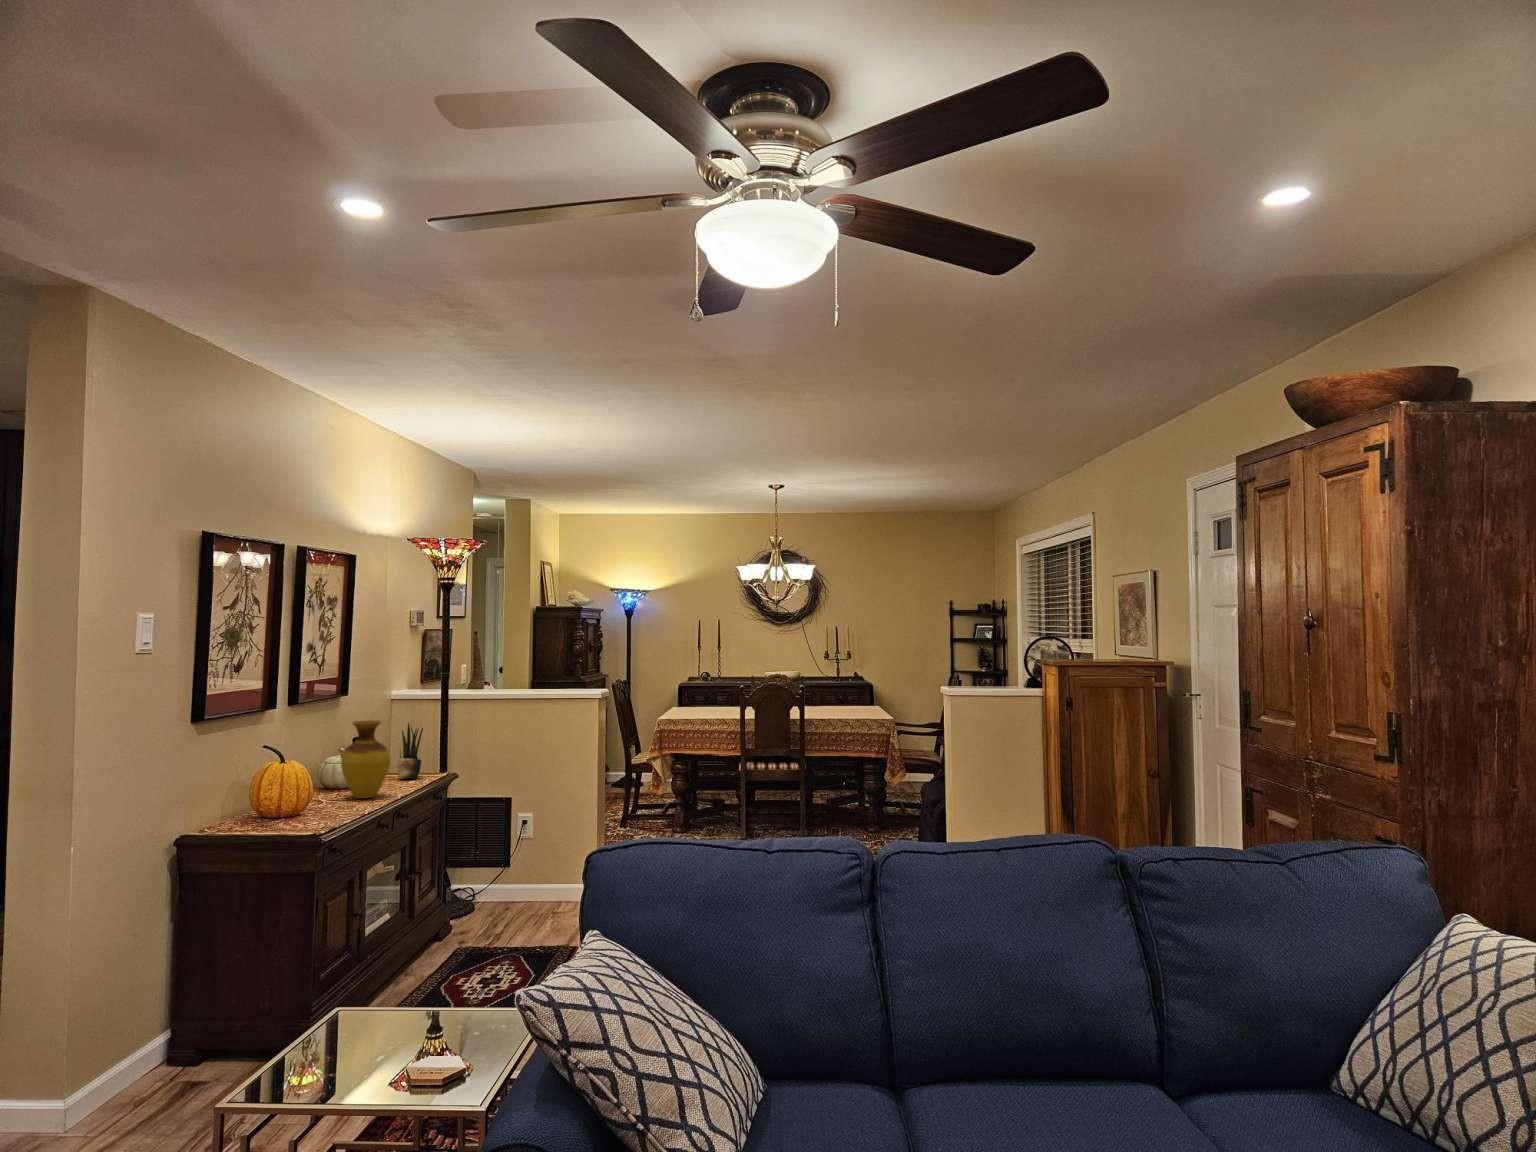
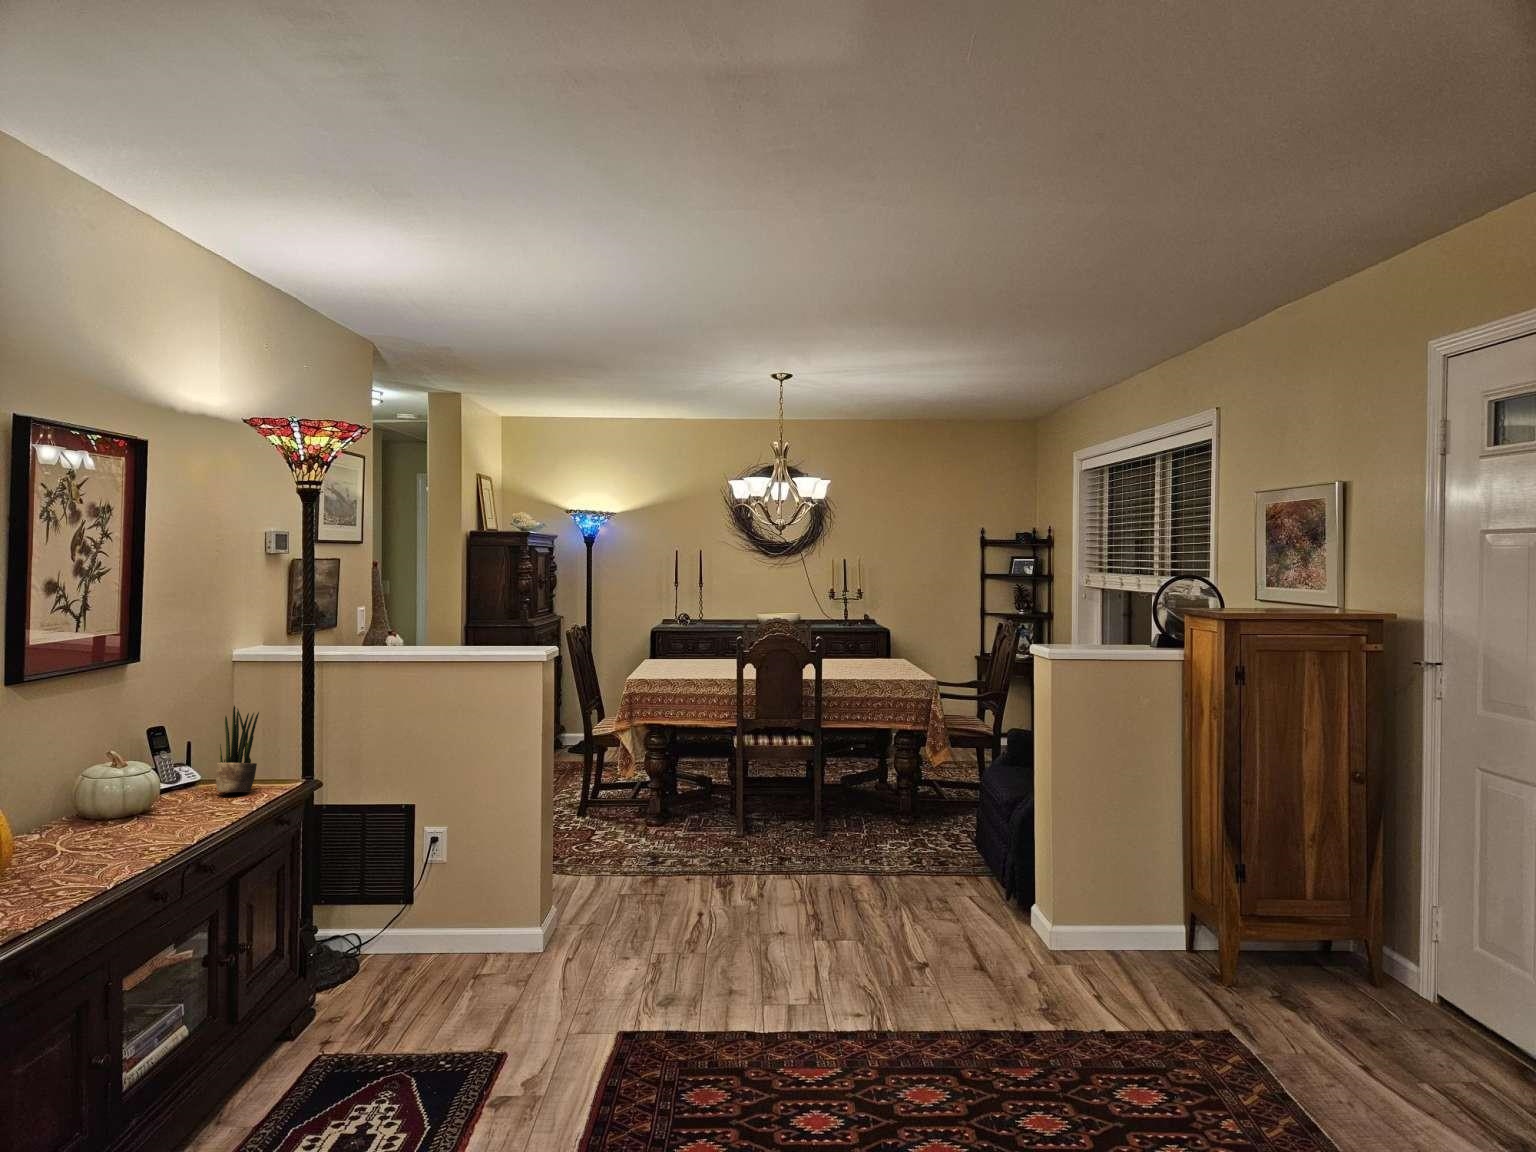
vase: present [341,721,390,798] -> none [82,712,175,847]

